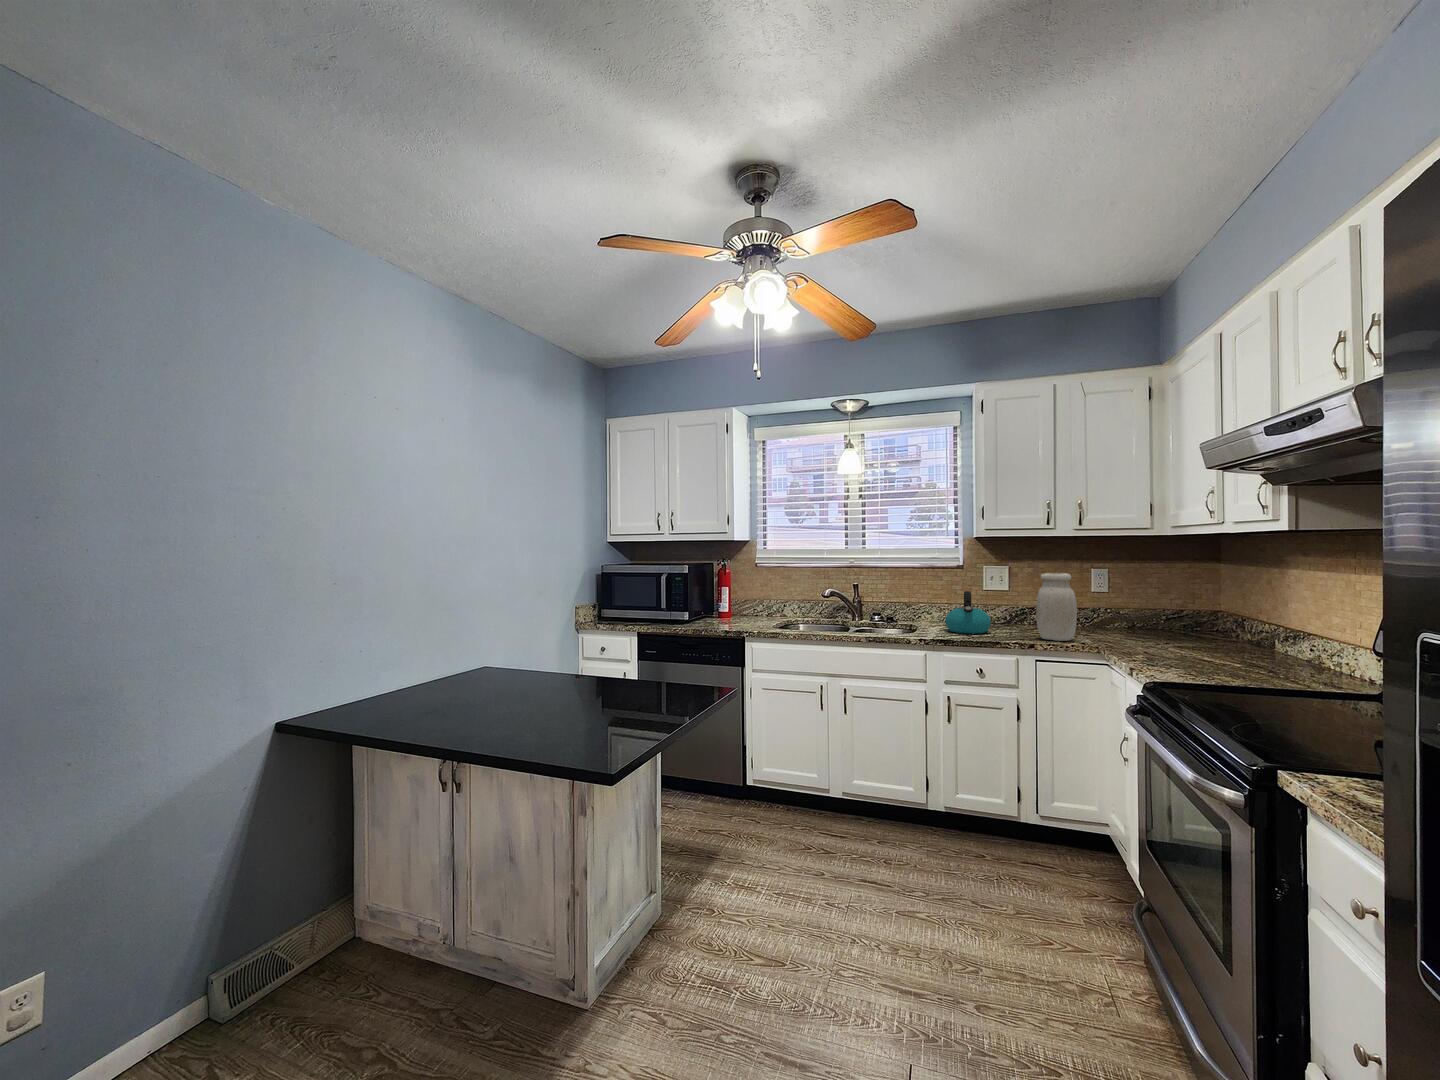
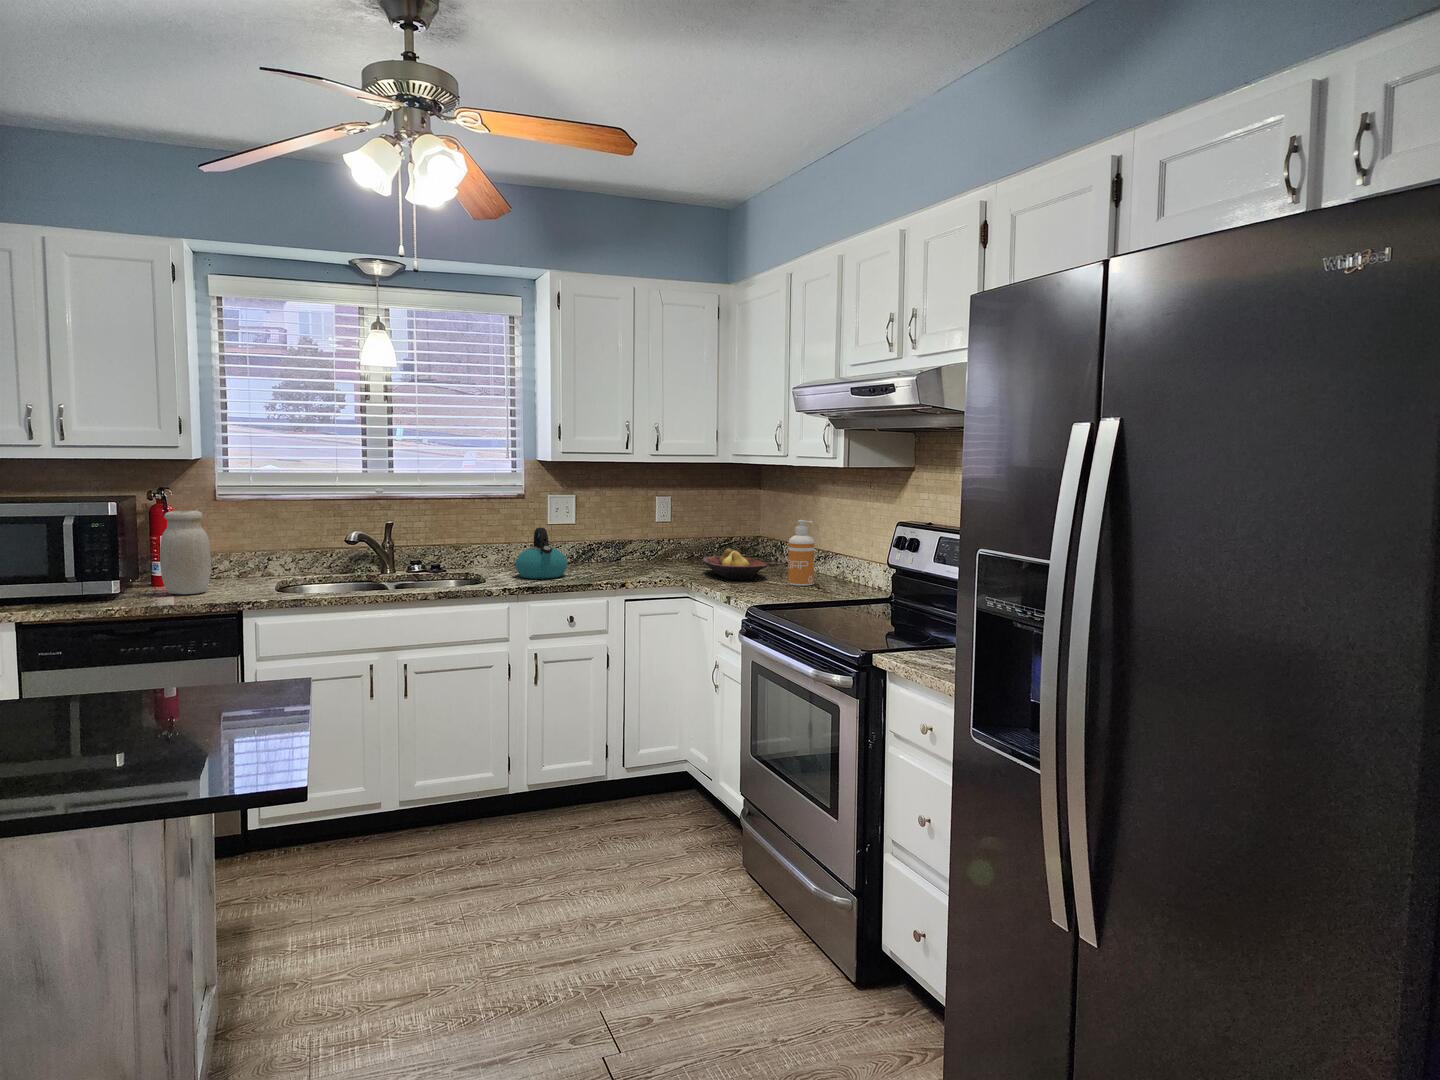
jar: present [1036,573,1077,641] -> present [160,510,211,594]
soap dispenser: none [1226,592,1264,665] -> present [788,520,815,586]
fruit bowl: none [1129,619,1204,652] -> present [703,548,767,580]

